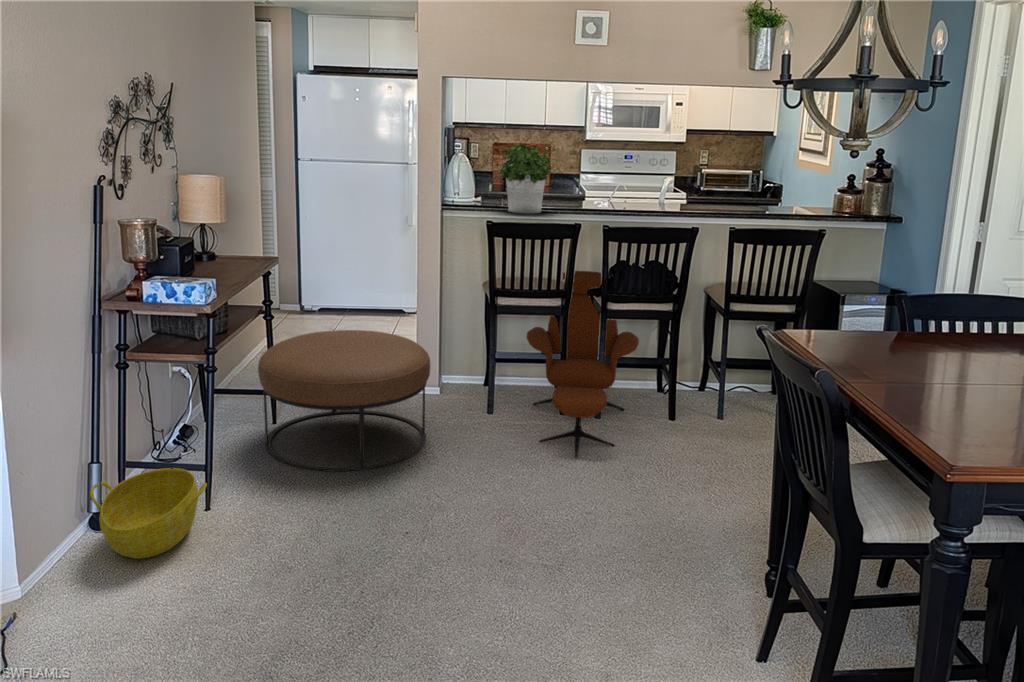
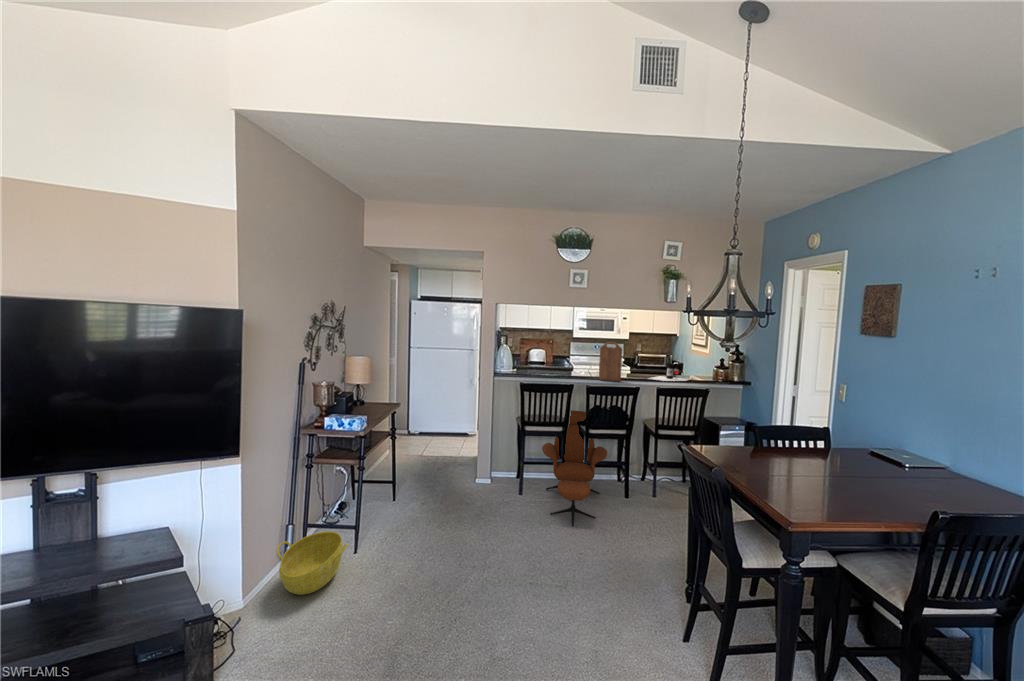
potted plant: present [496,143,552,213] -> none [524,340,556,378]
cutting board: none [628,146,671,218] -> present [599,342,622,382]
wine bottle: none [714,177,790,219] -> present [649,359,687,381]
ottoman: present [258,330,430,472] -> none [387,444,487,533]

